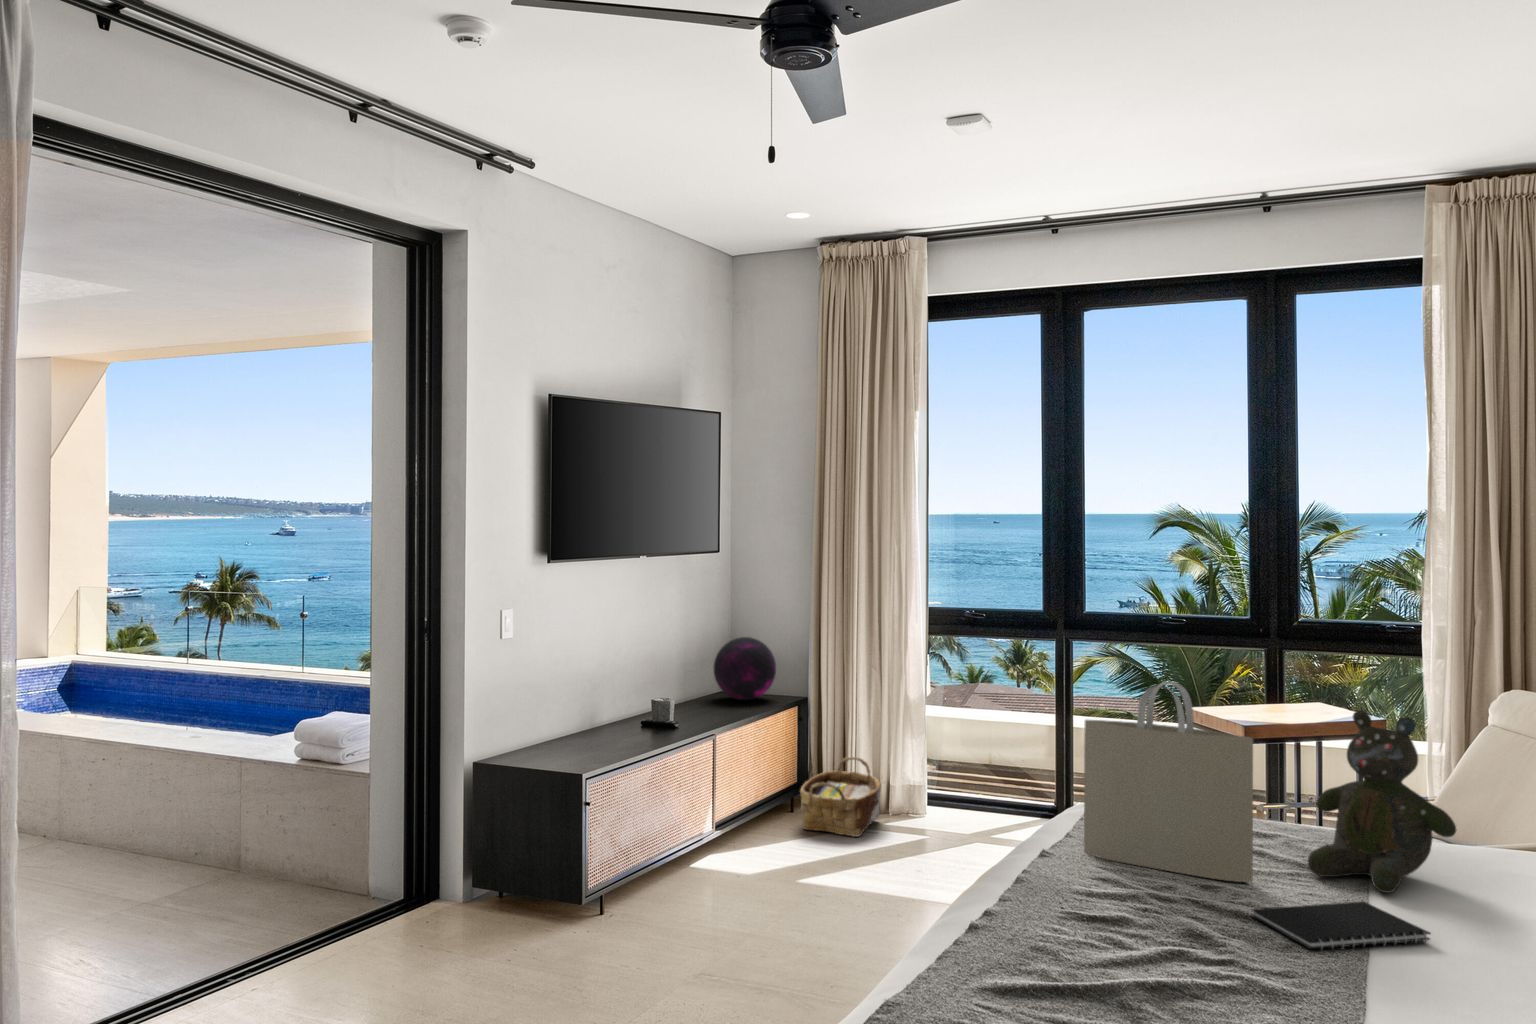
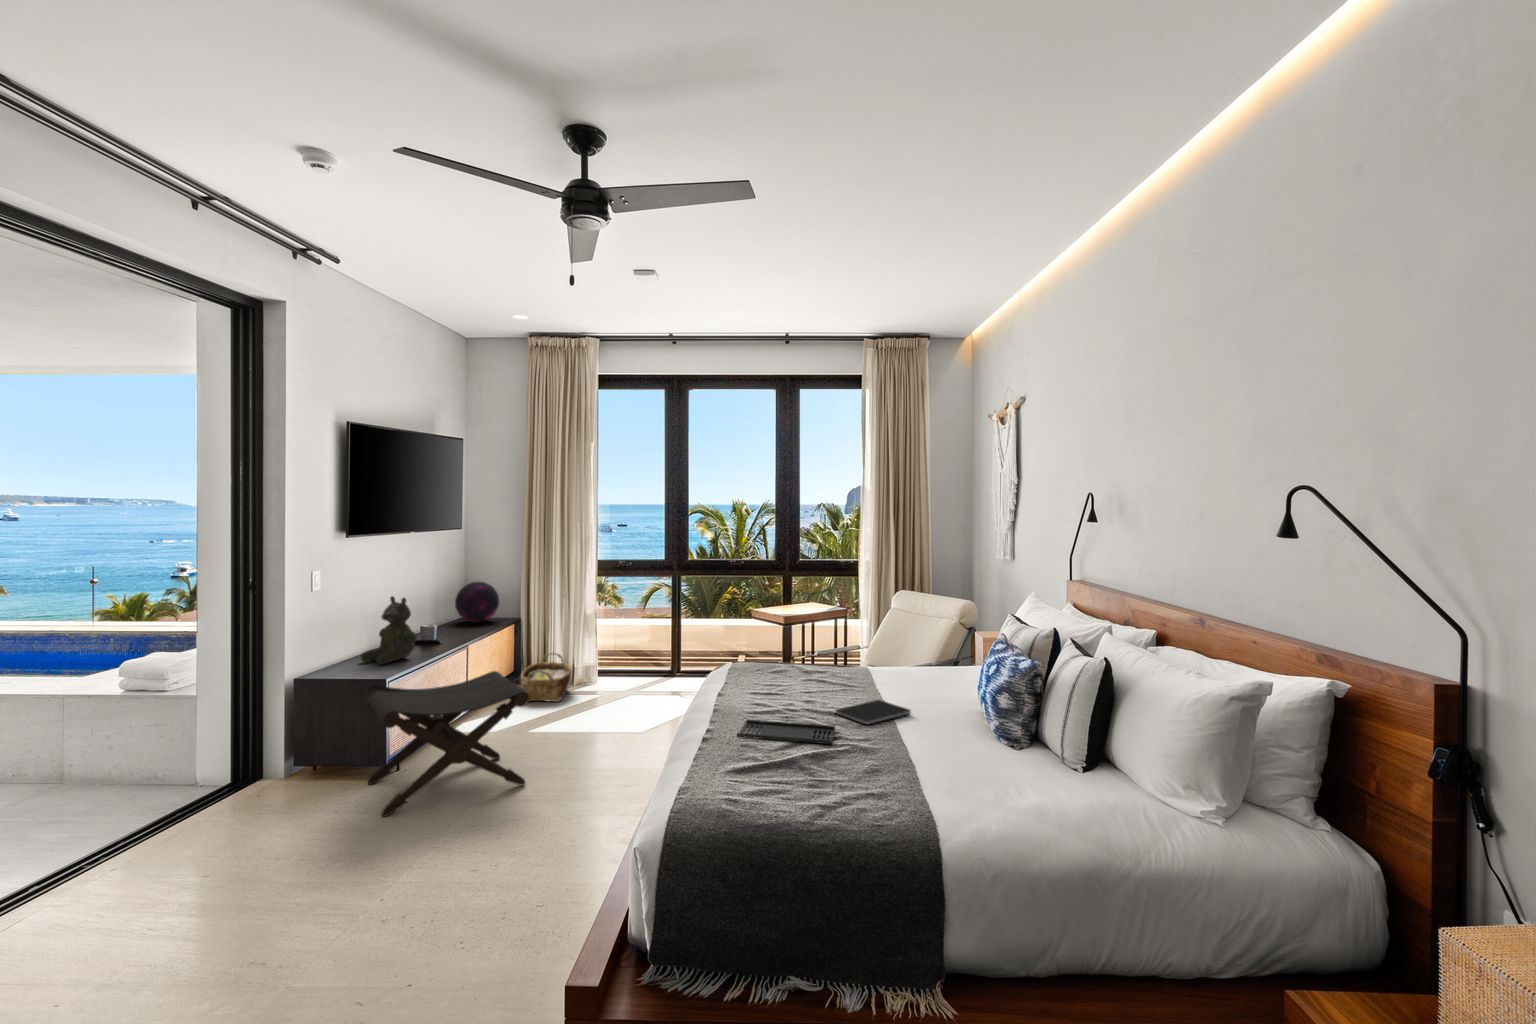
tote bag: present [1084,682,1253,882] -> none [741,598,828,698]
teddy bear: present [1308,710,1457,893] -> present [361,596,417,664]
footstool: none [552,775,765,975] -> present [366,671,529,817]
tray: none [1025,903,1233,976] -> present [737,720,835,744]

